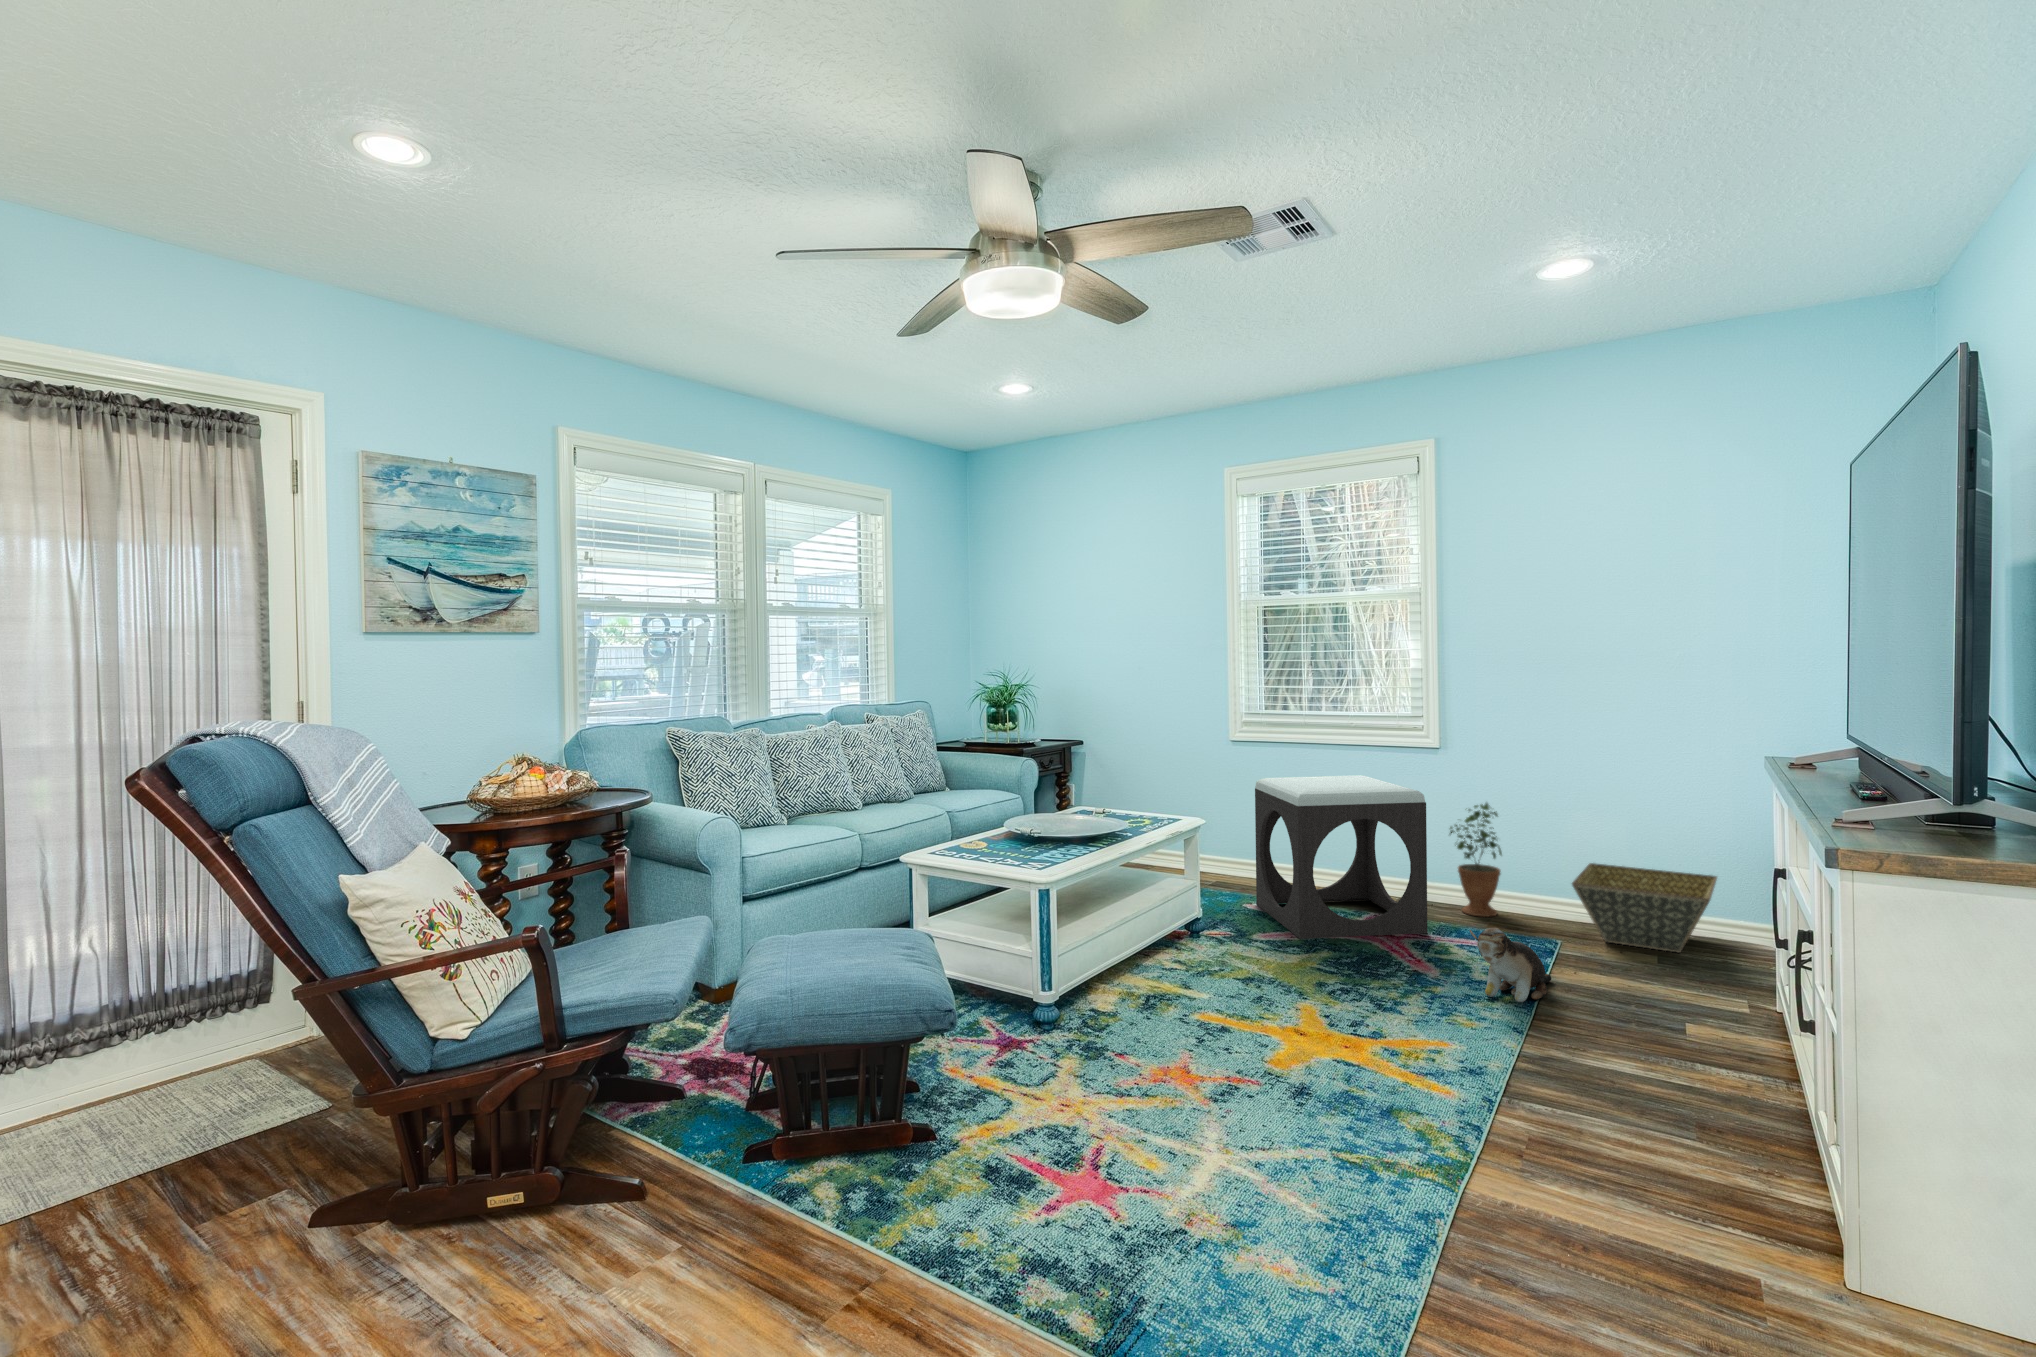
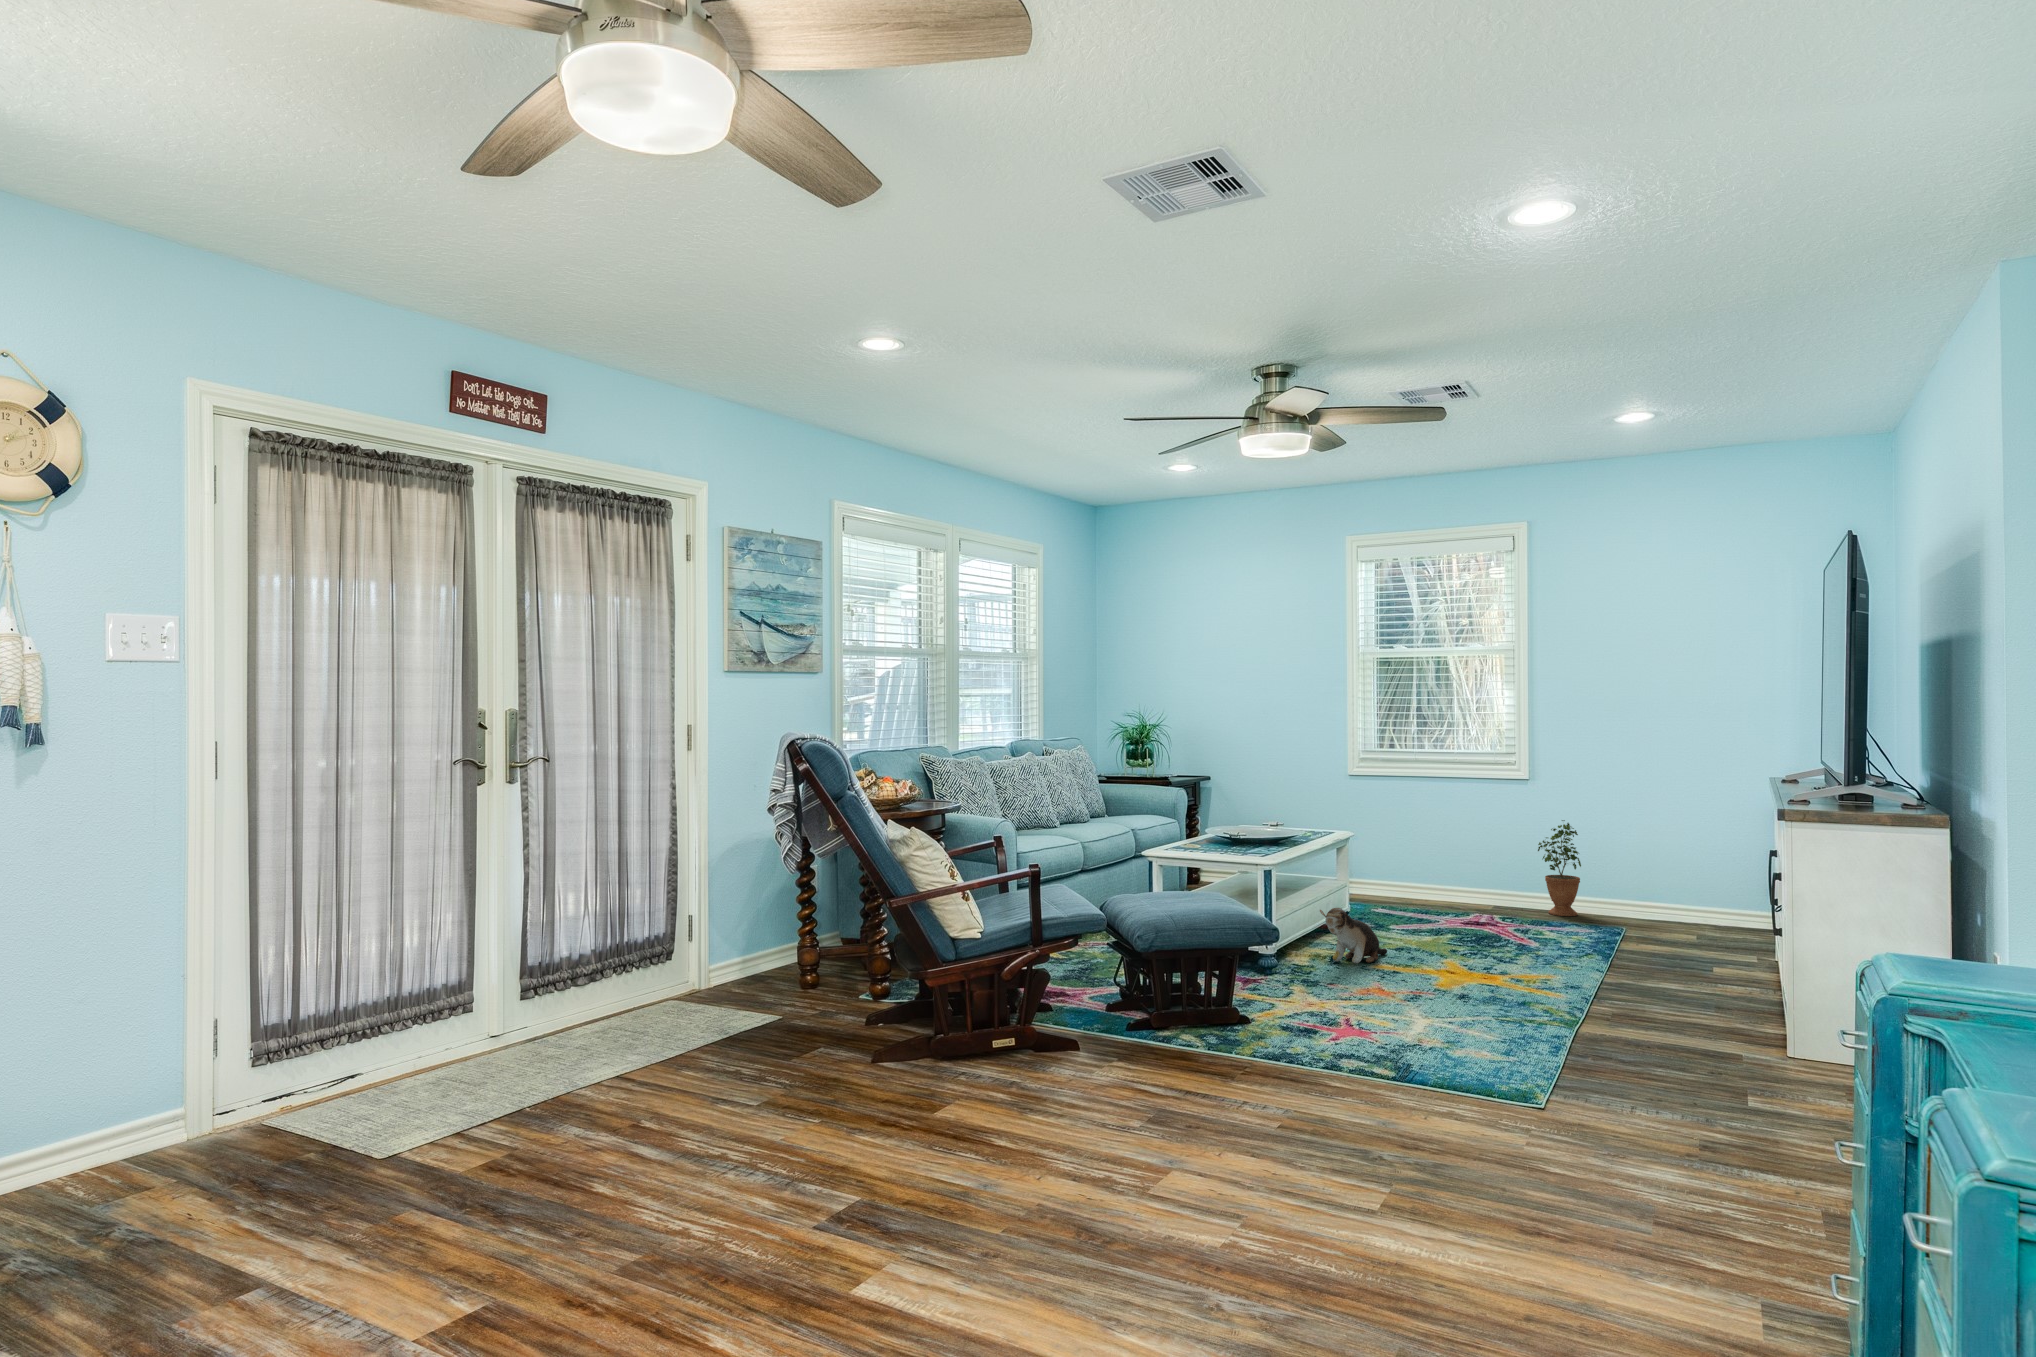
footstool: present [1255,775,1428,938] -> none [1378,801,1524,928]
basket: present [1572,863,1717,953] -> none [1637,872,1748,935]
plush toy: present [1470,928,1551,1002] -> present [1320,908,1387,963]

